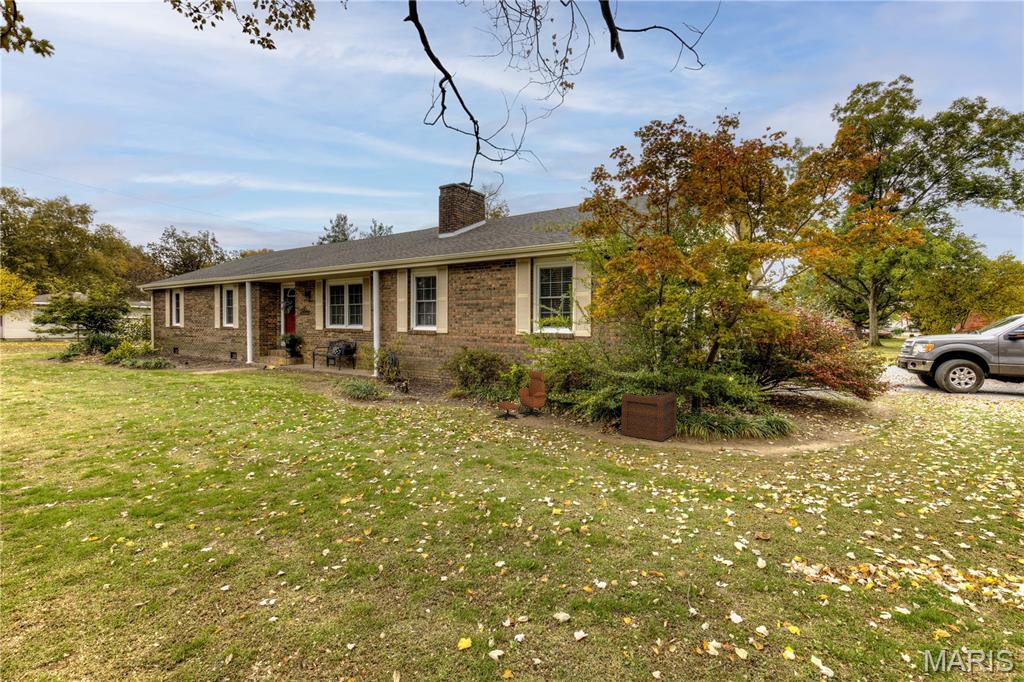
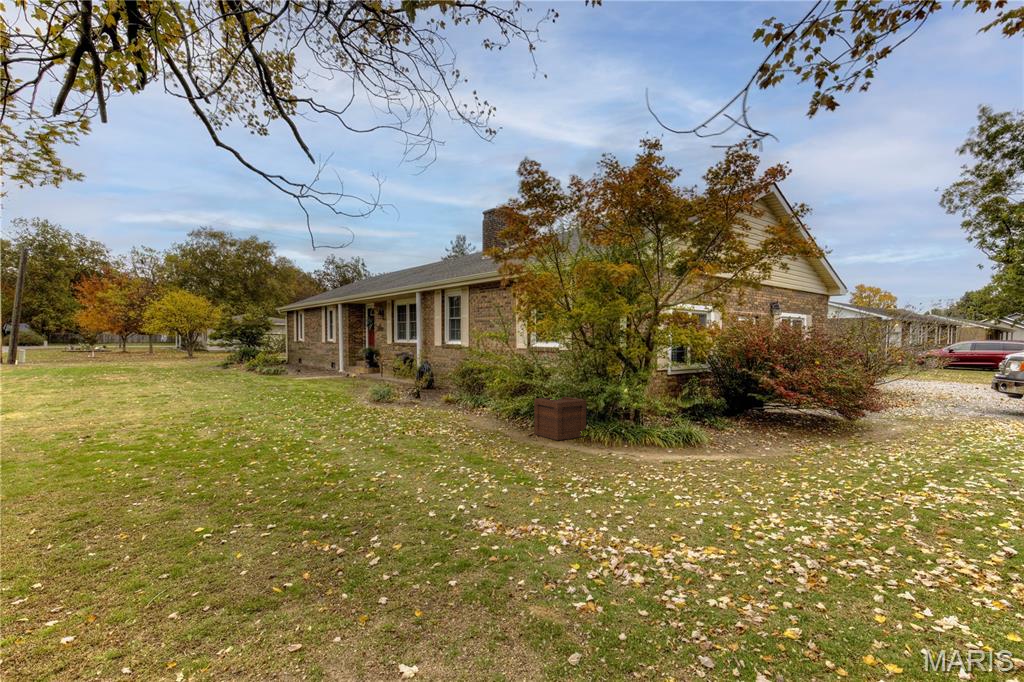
lounge chair: present [496,371,546,420] -> none [458,379,504,420]

